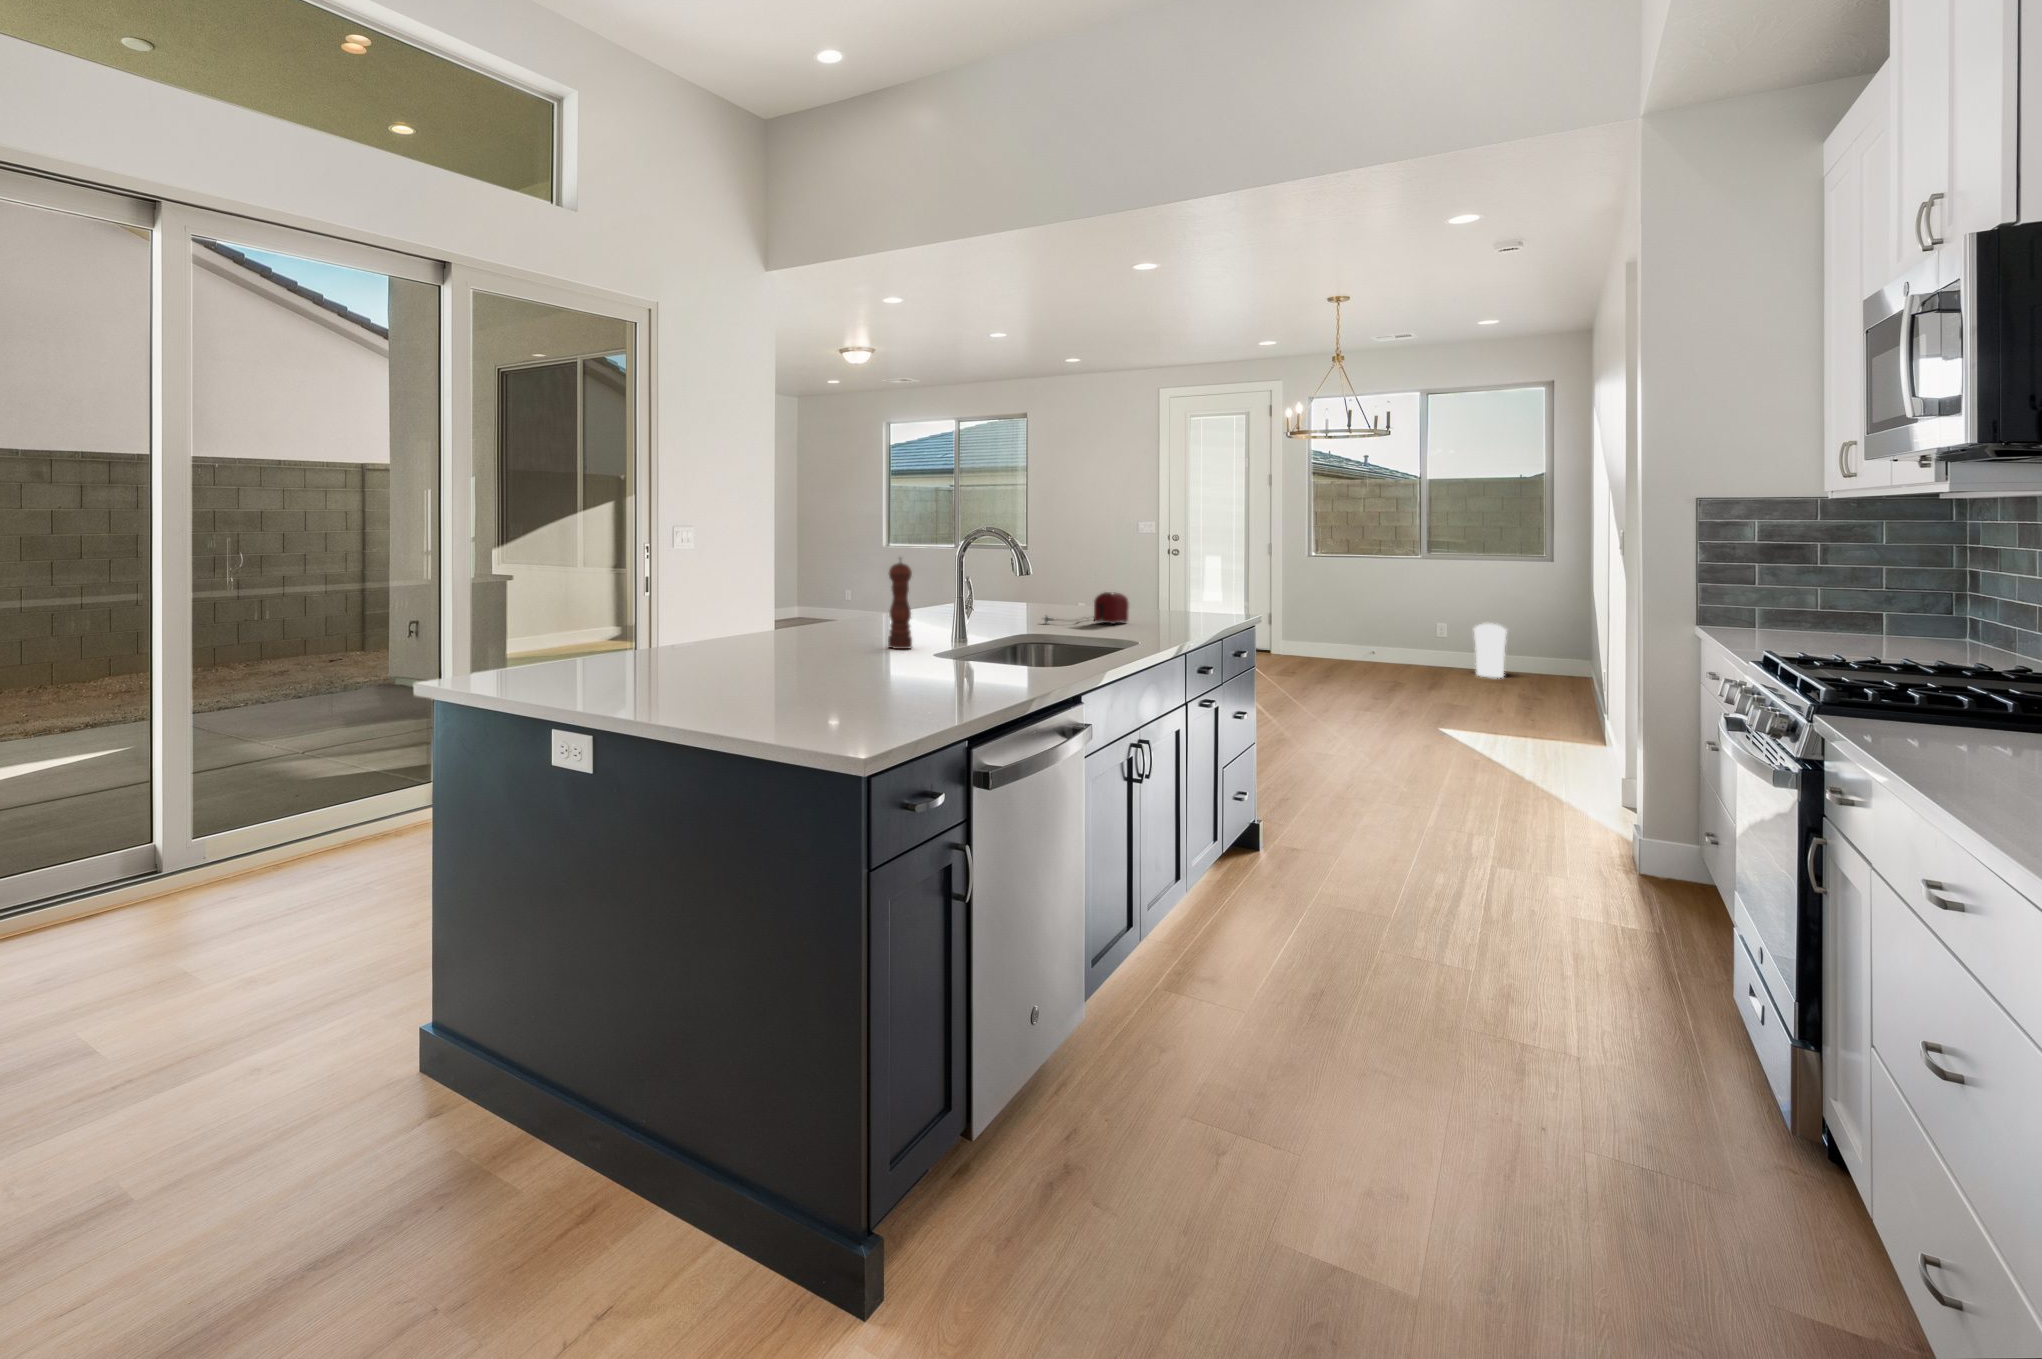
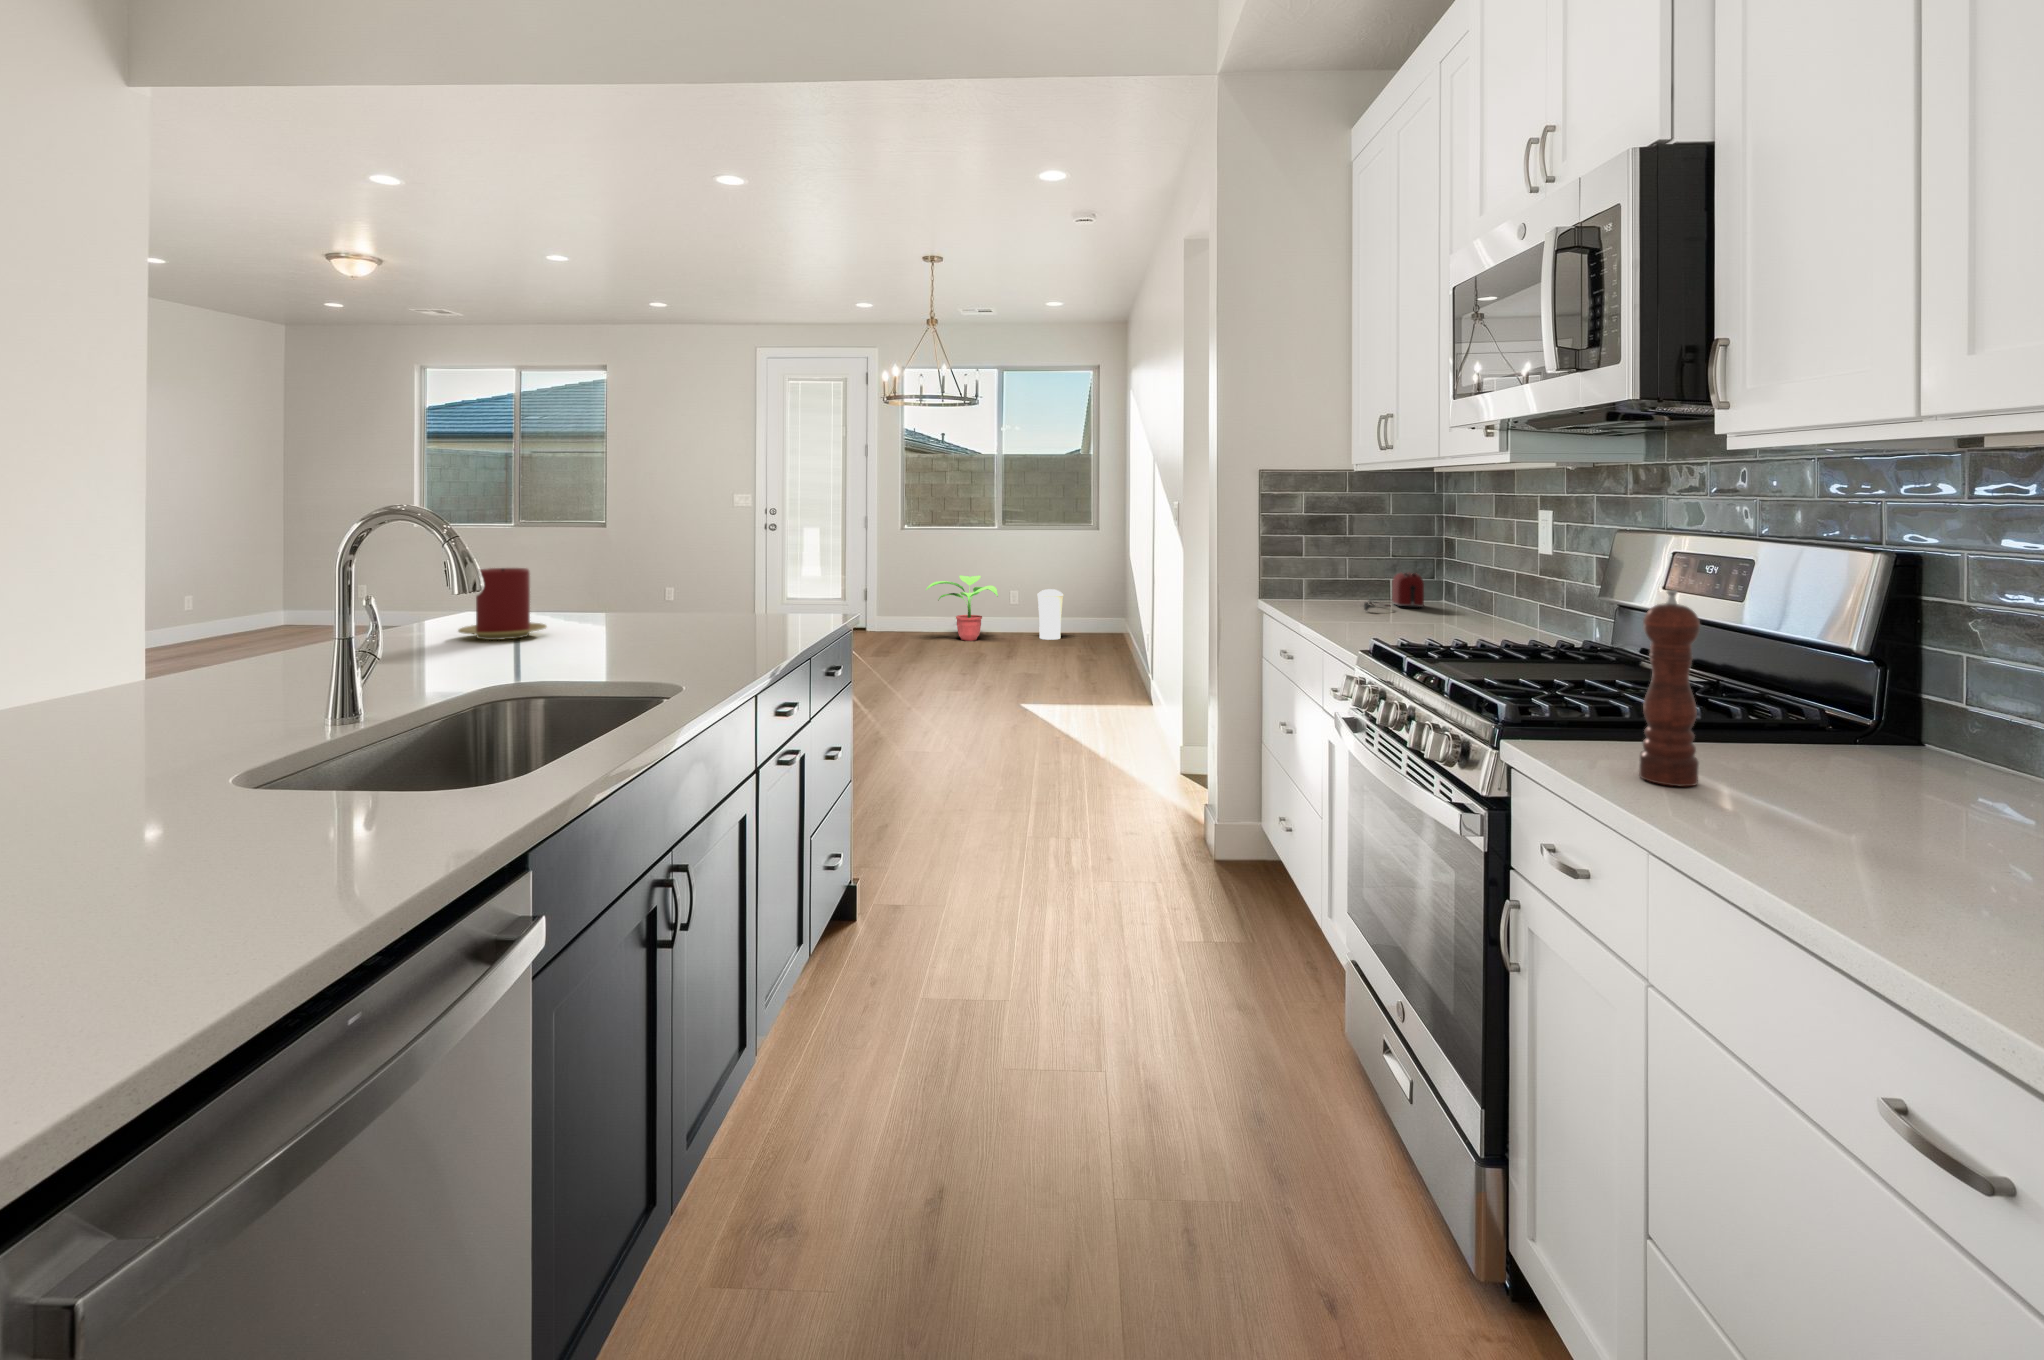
pepper mill: present [888,557,912,649] -> present [1639,590,1700,786]
candle: none [985,568,1038,613] -> present [458,568,547,640]
toaster: present [1044,592,1129,624] -> present [1363,573,1424,611]
potted plant: none [1338,604,1423,671] -> present [926,575,998,641]

